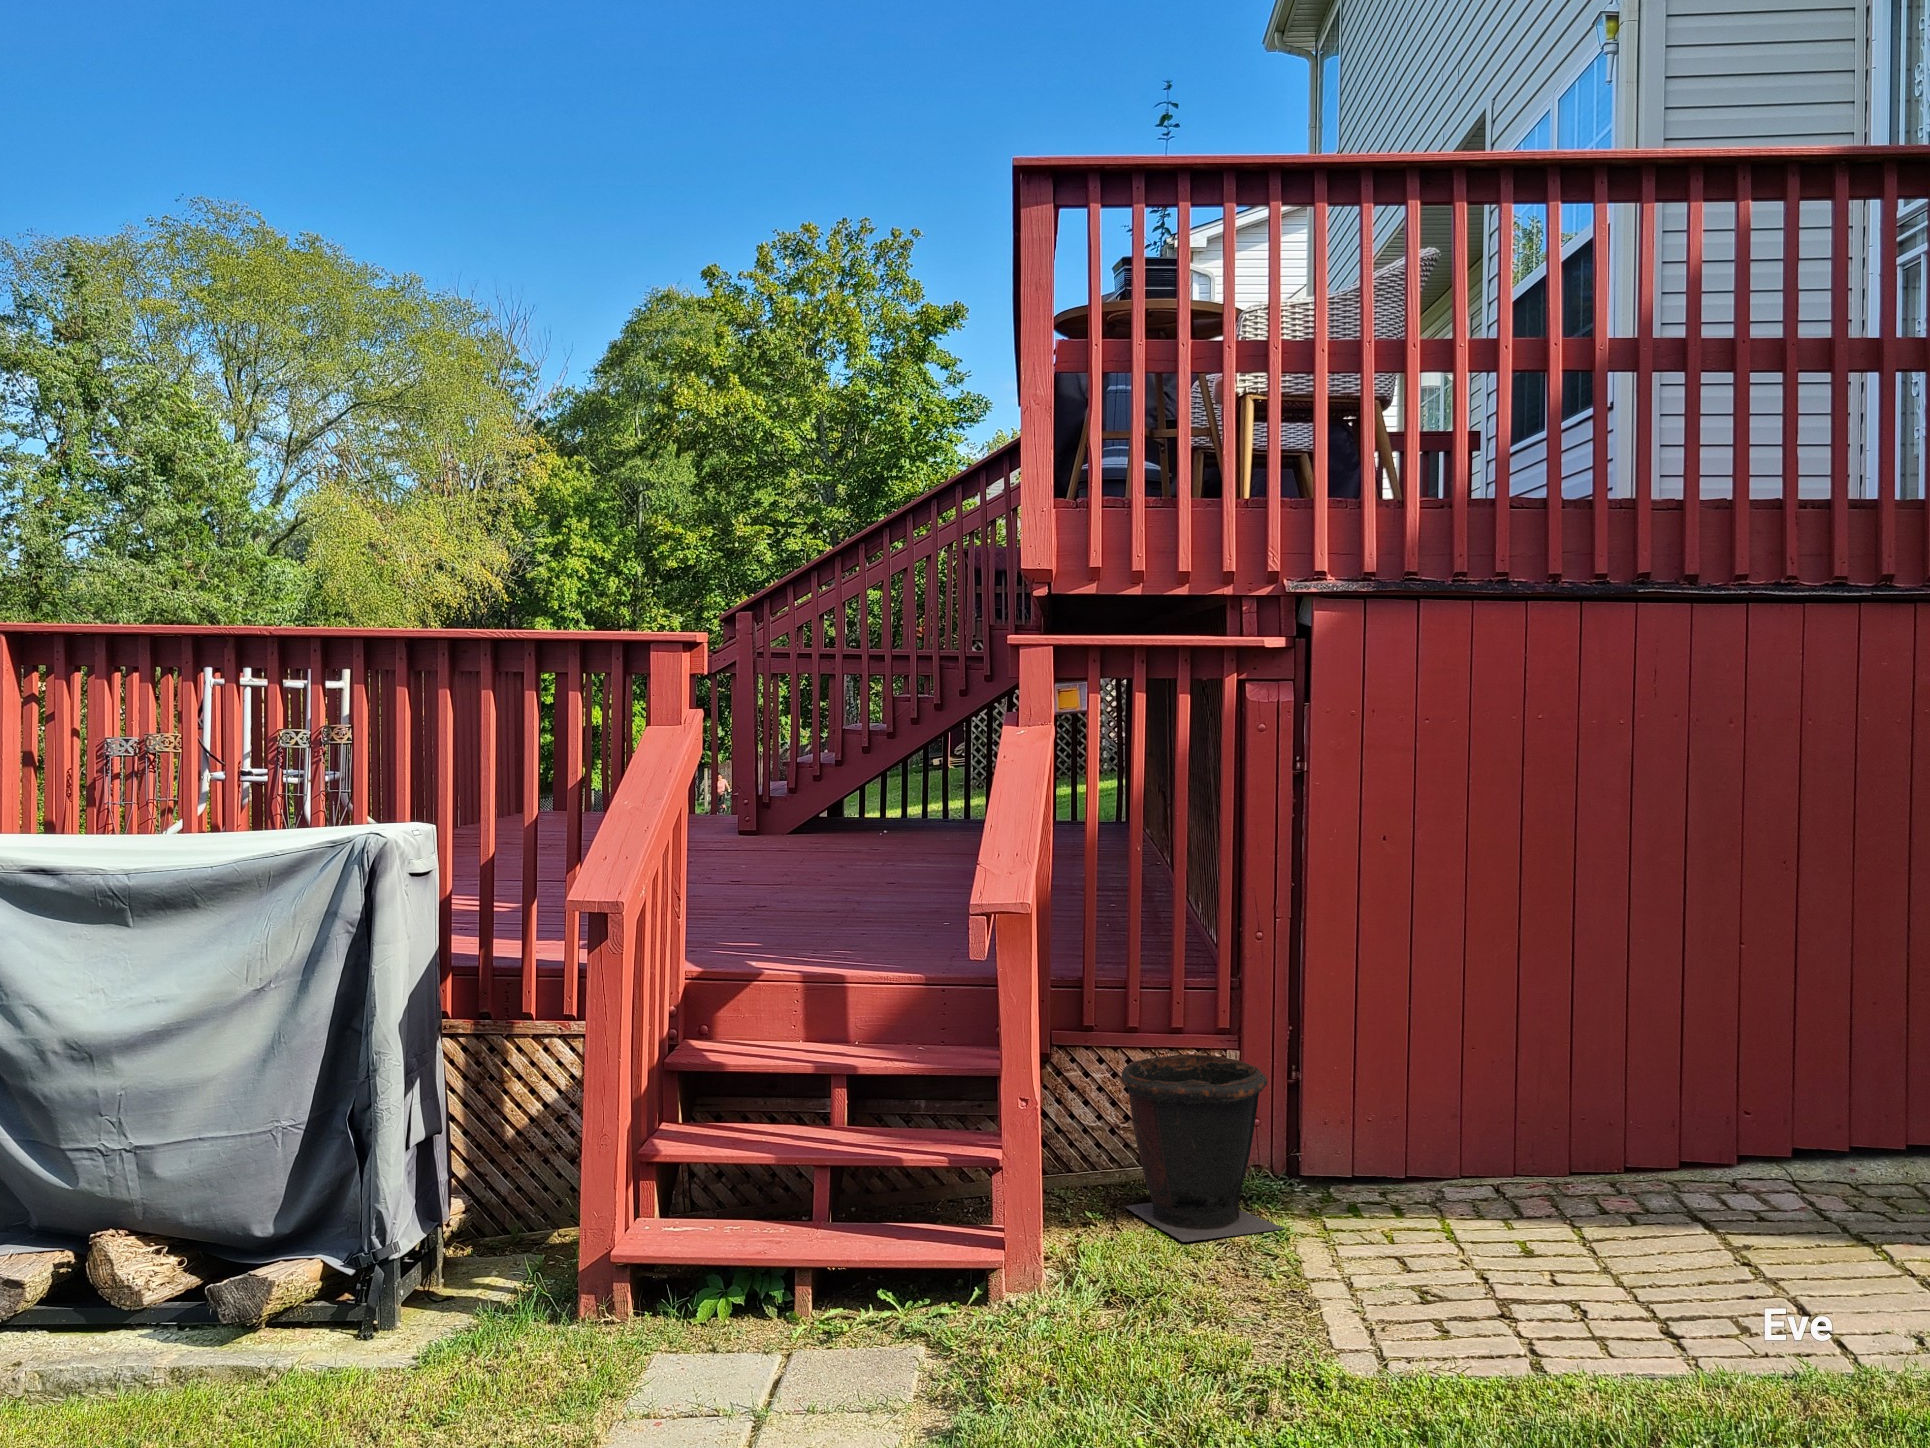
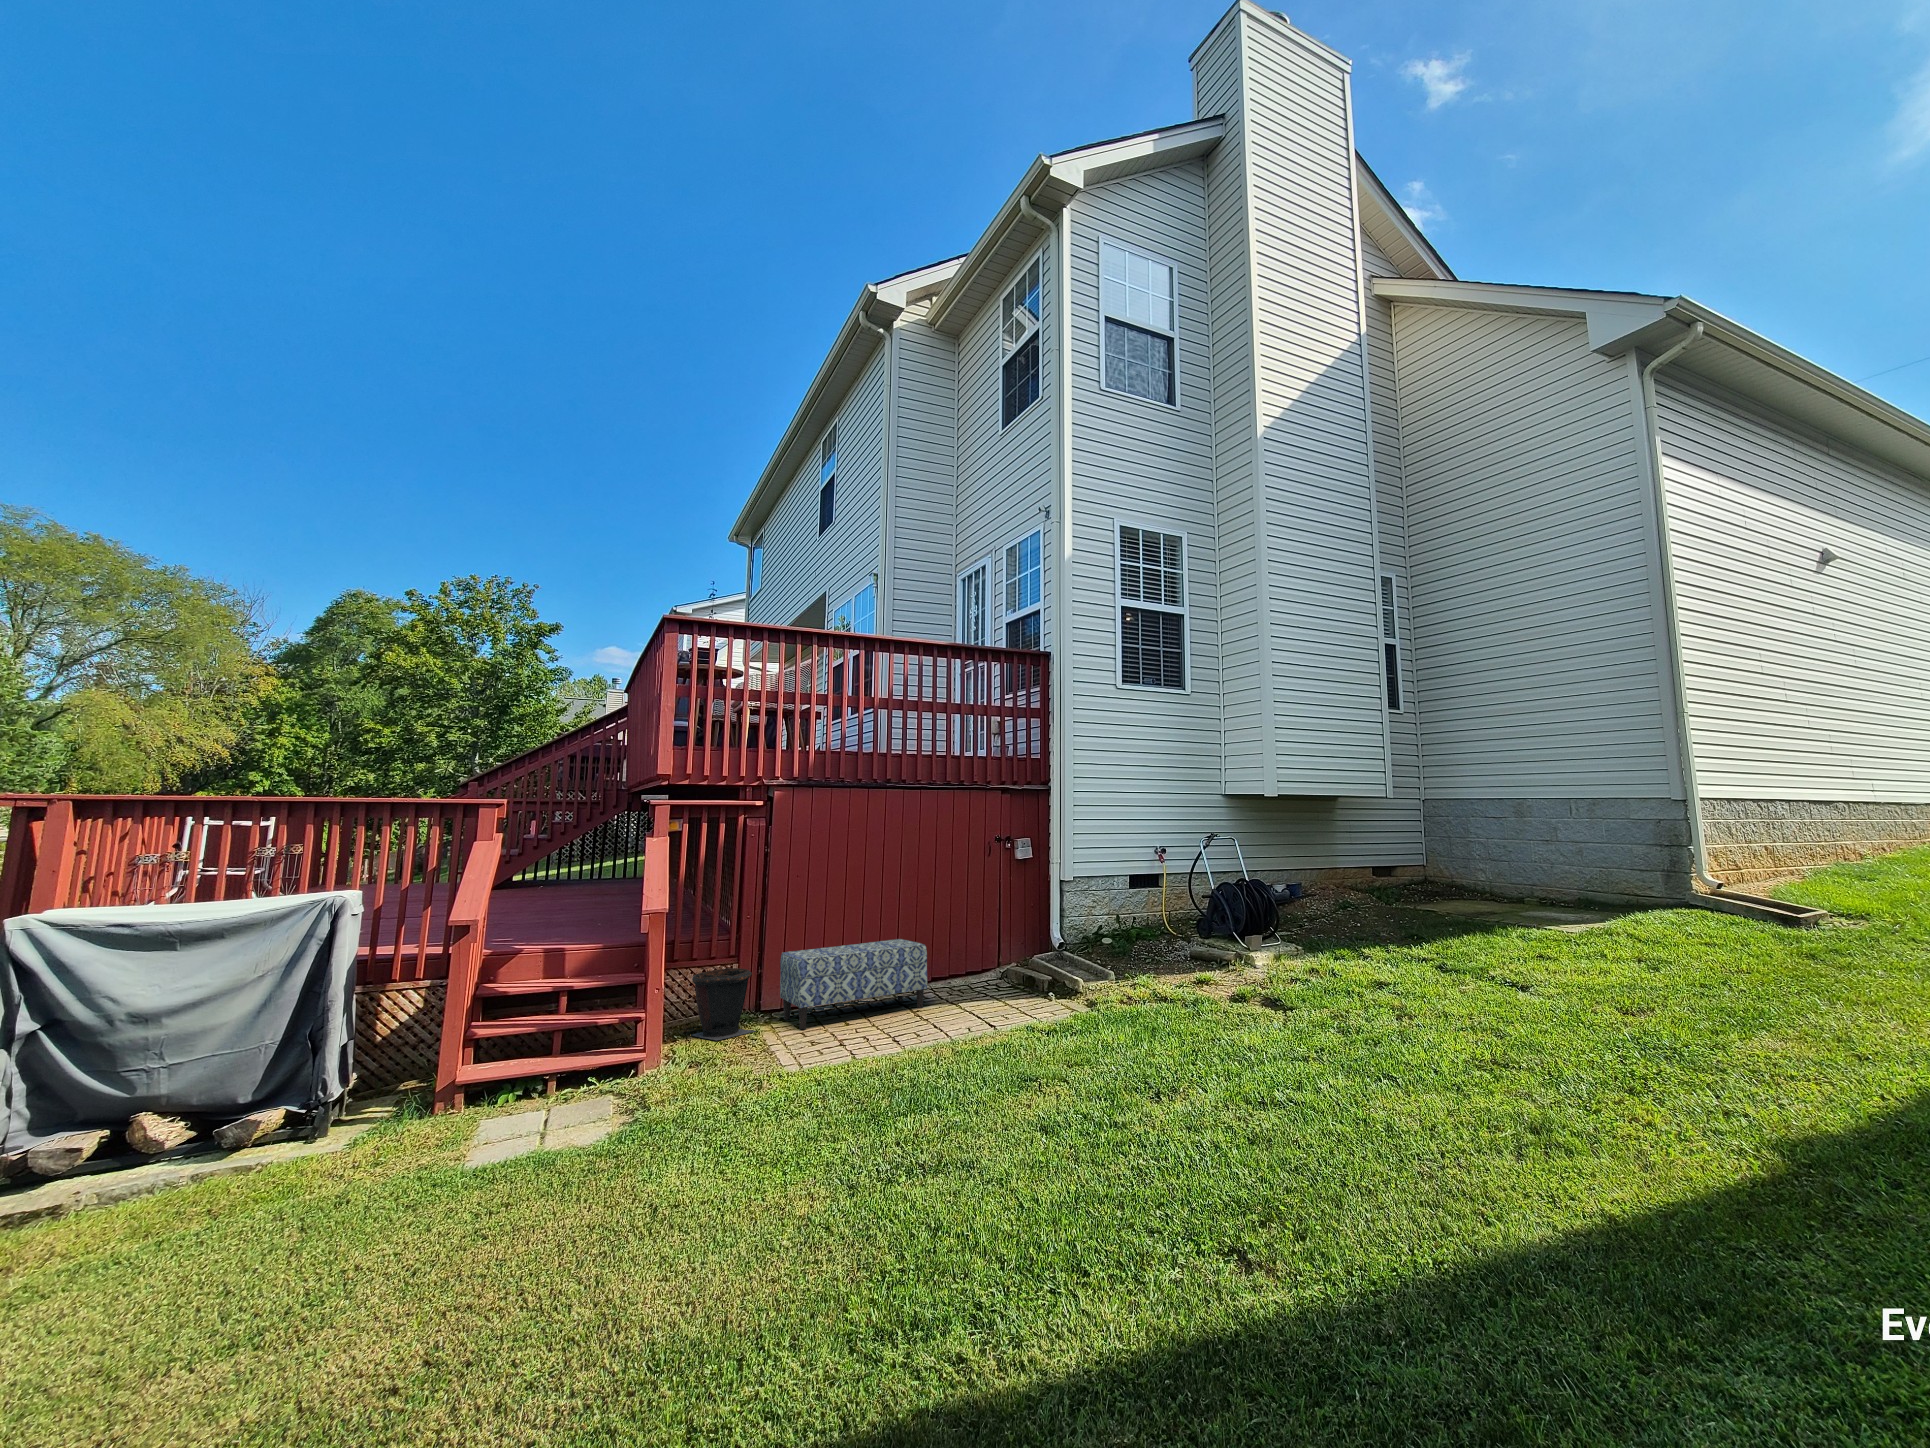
bench: none [1341,1026,1784,1252] -> present [780,939,927,1029]

